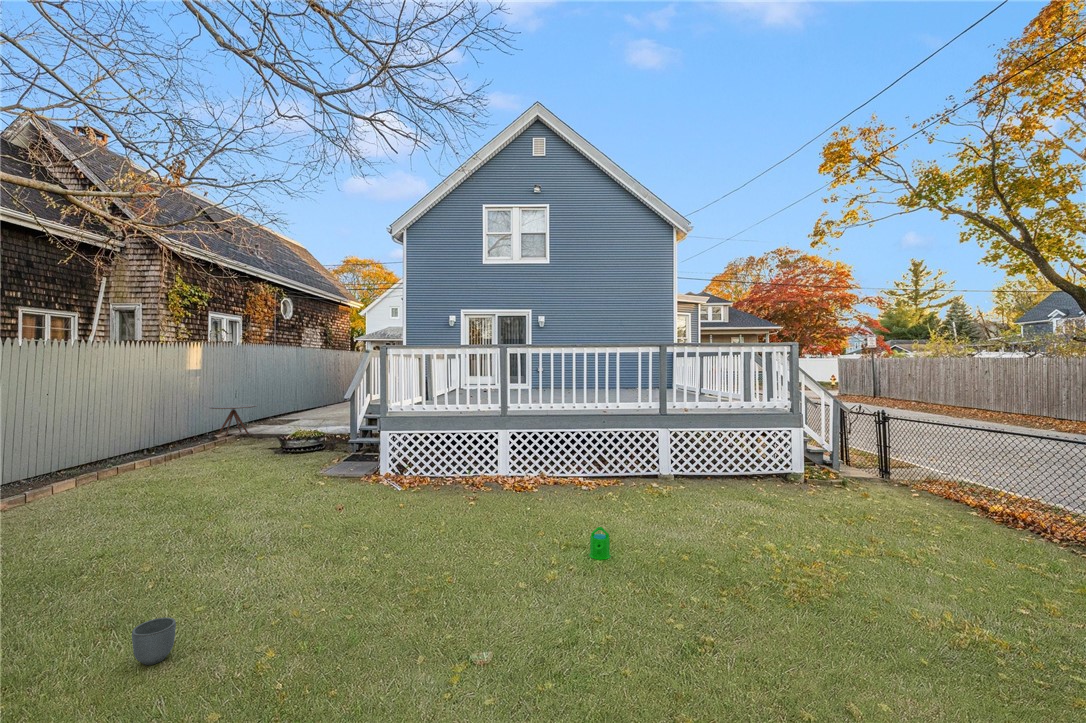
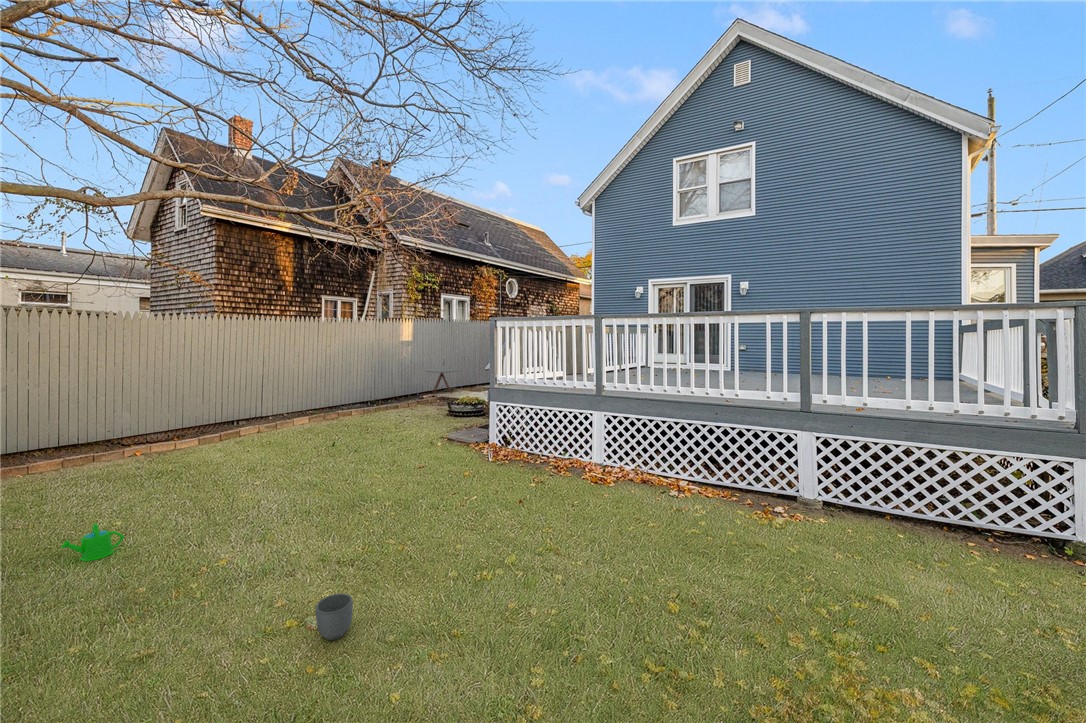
watering can: present [589,527,611,560] -> present [61,523,124,561]
planter: present [132,618,176,665] -> present [315,593,353,640]

